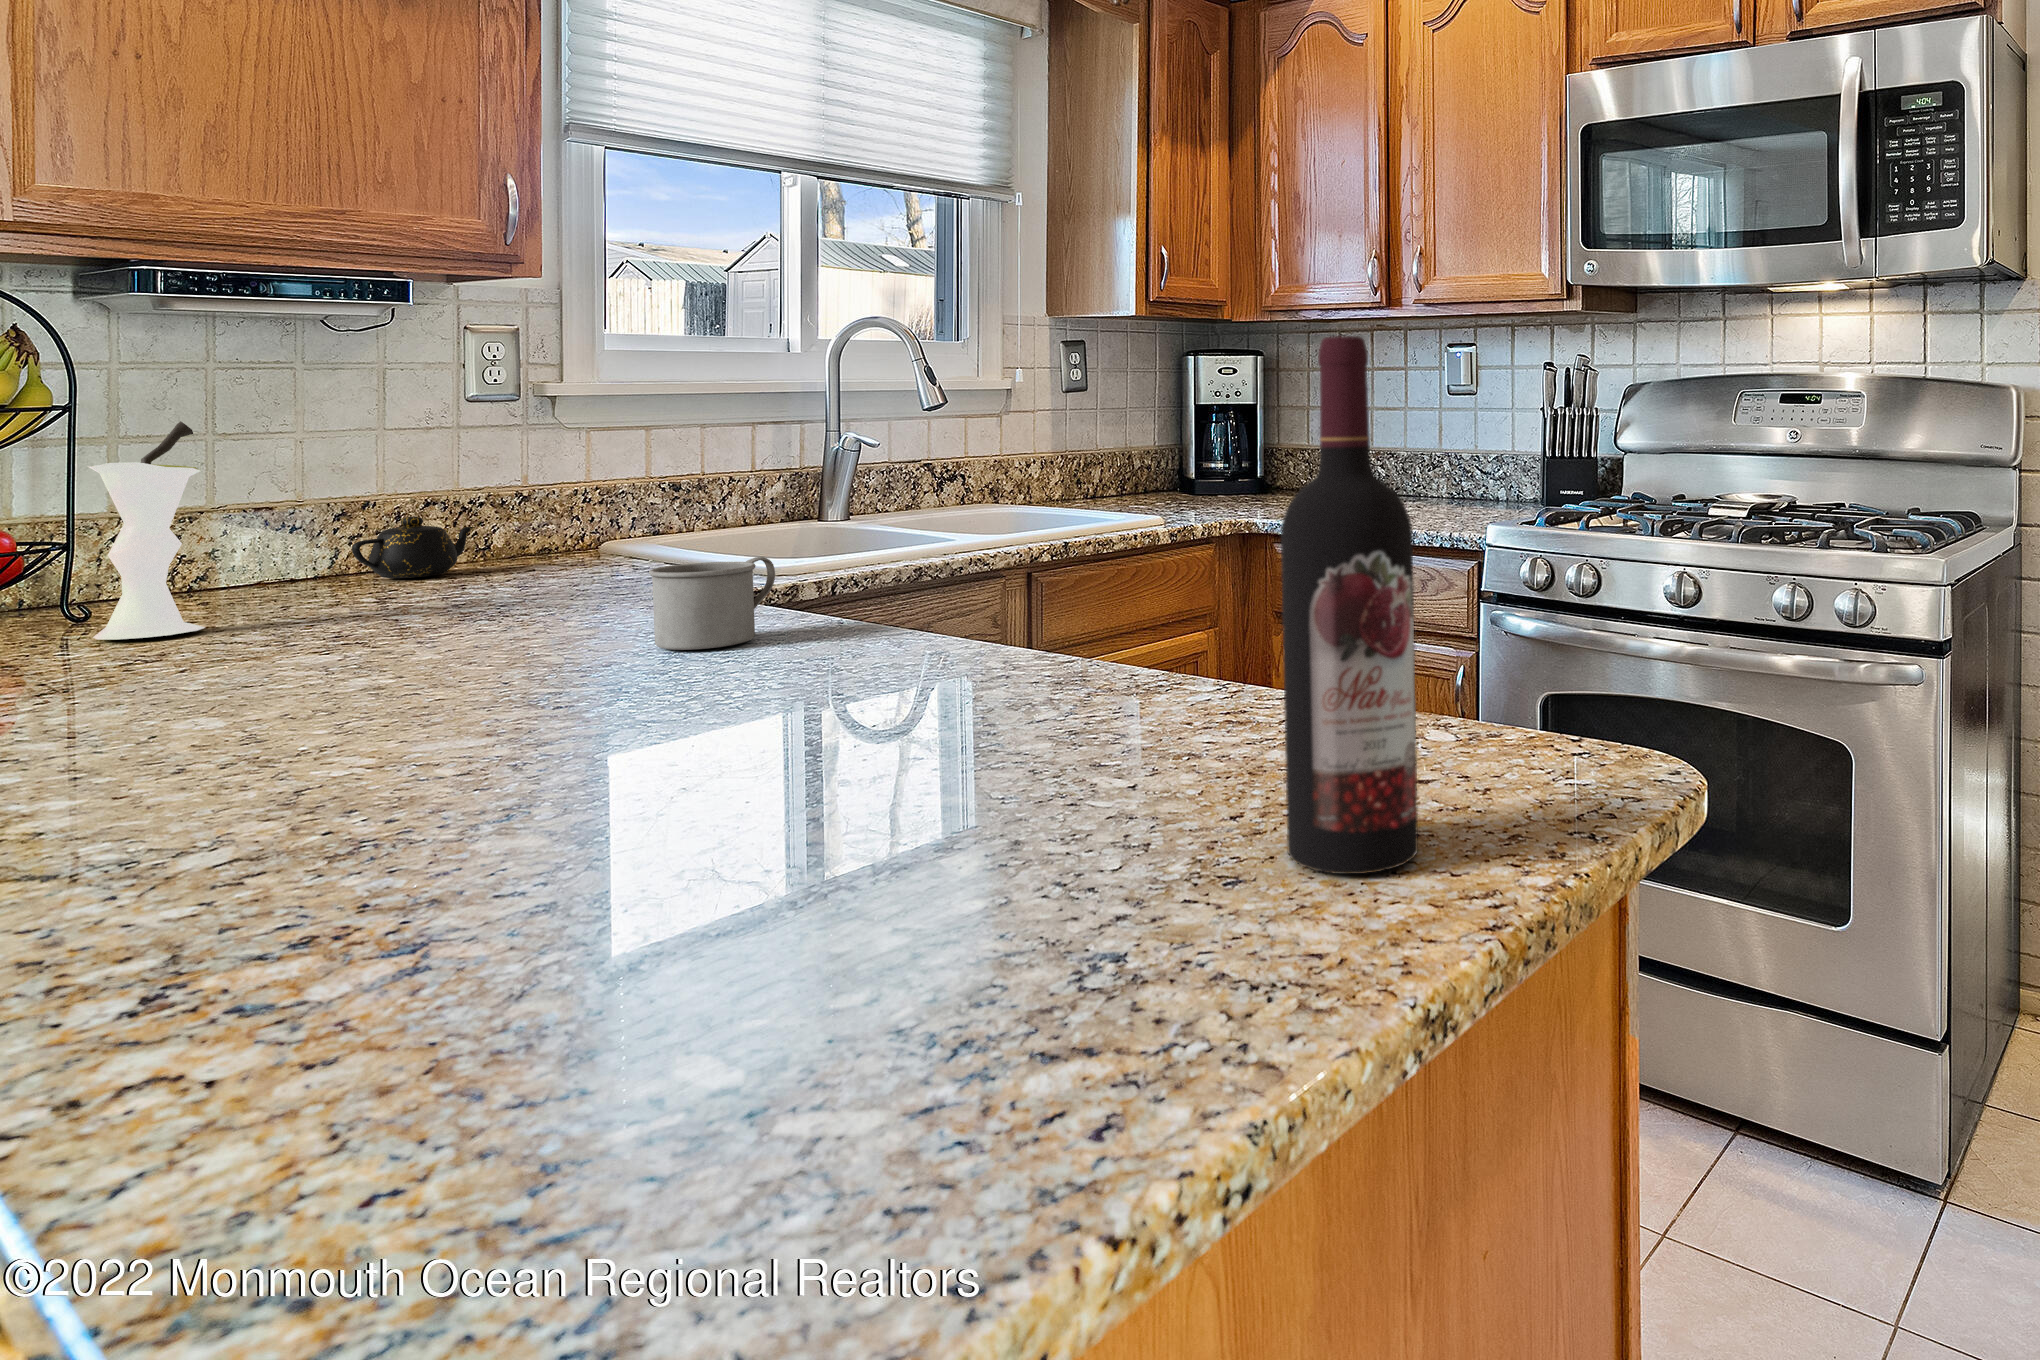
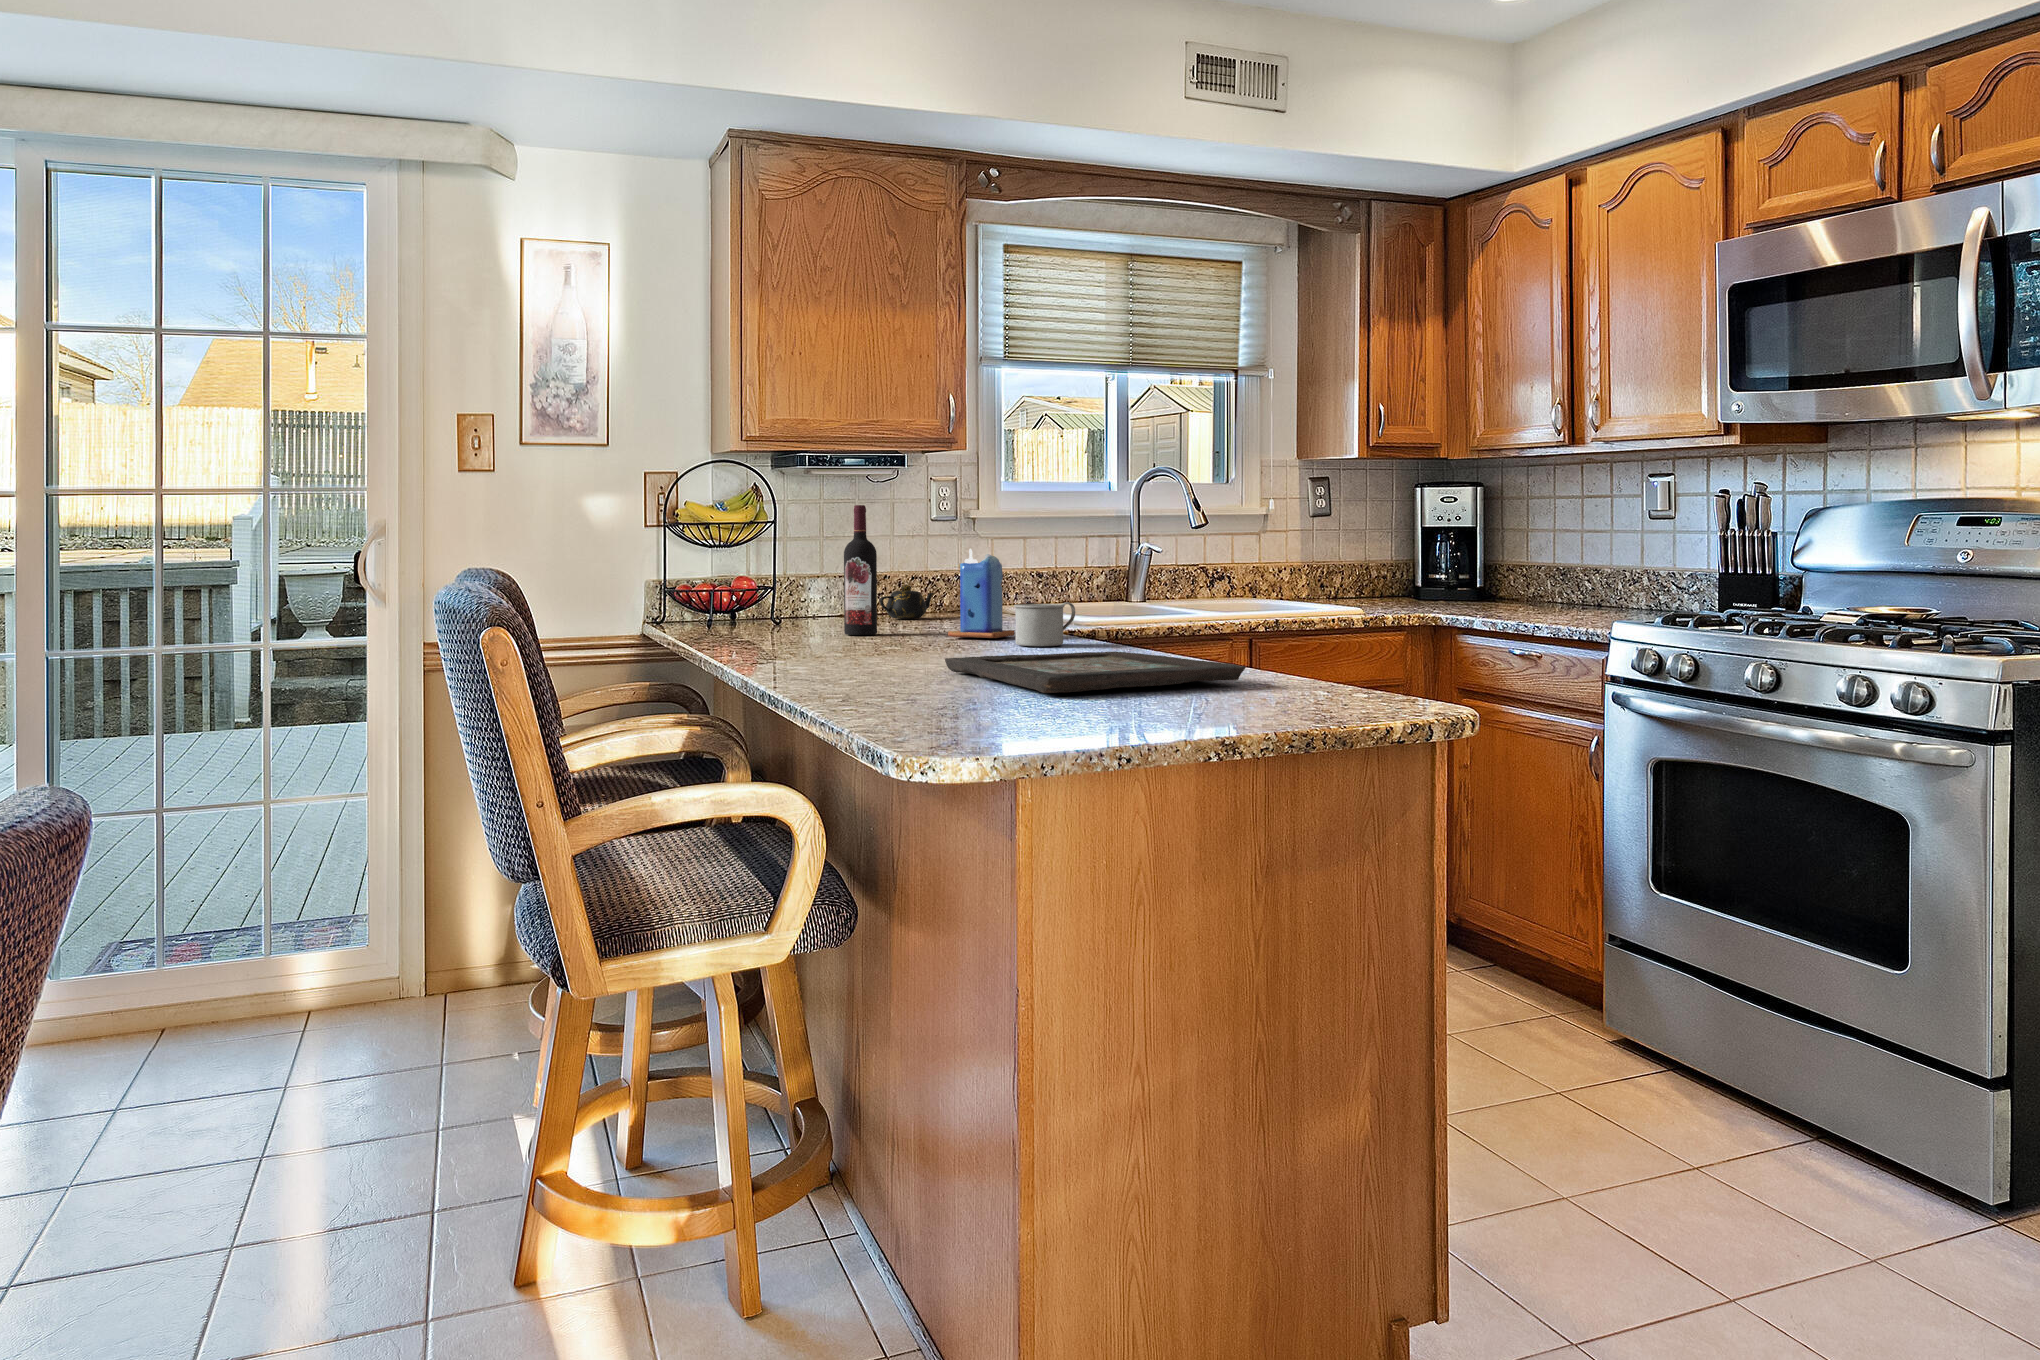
wine bottle: present [1281,336,1418,874] -> present [844,505,877,635]
vase: present [88,421,205,640] -> none [787,528,828,630]
candle: none [500,460,646,633] -> present [948,549,1014,638]
decorative tray: none [482,675,1230,906] -> present [945,651,1246,693]

